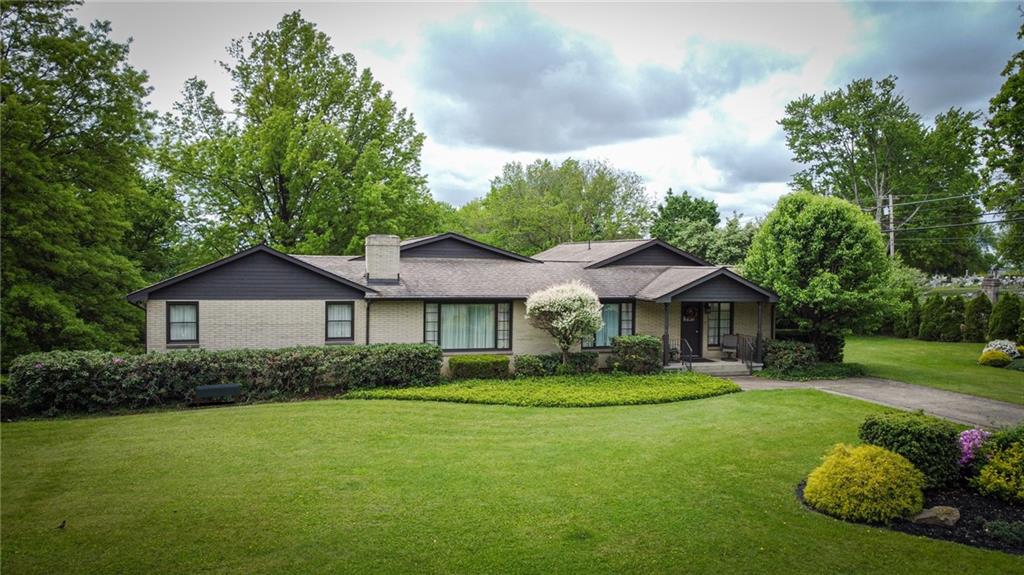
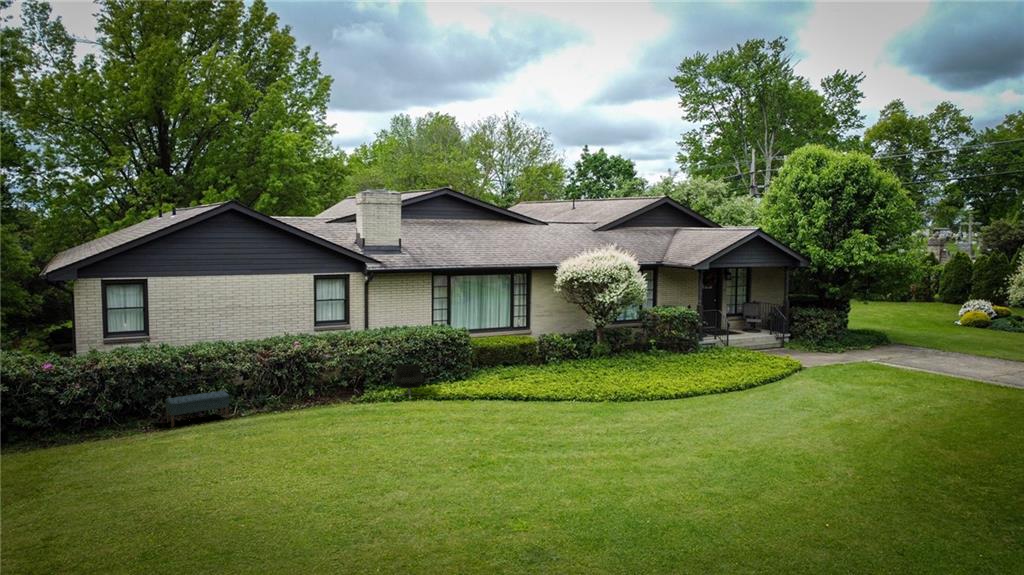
lounge chair: none [366,372,392,398] -> present [393,364,426,398]

